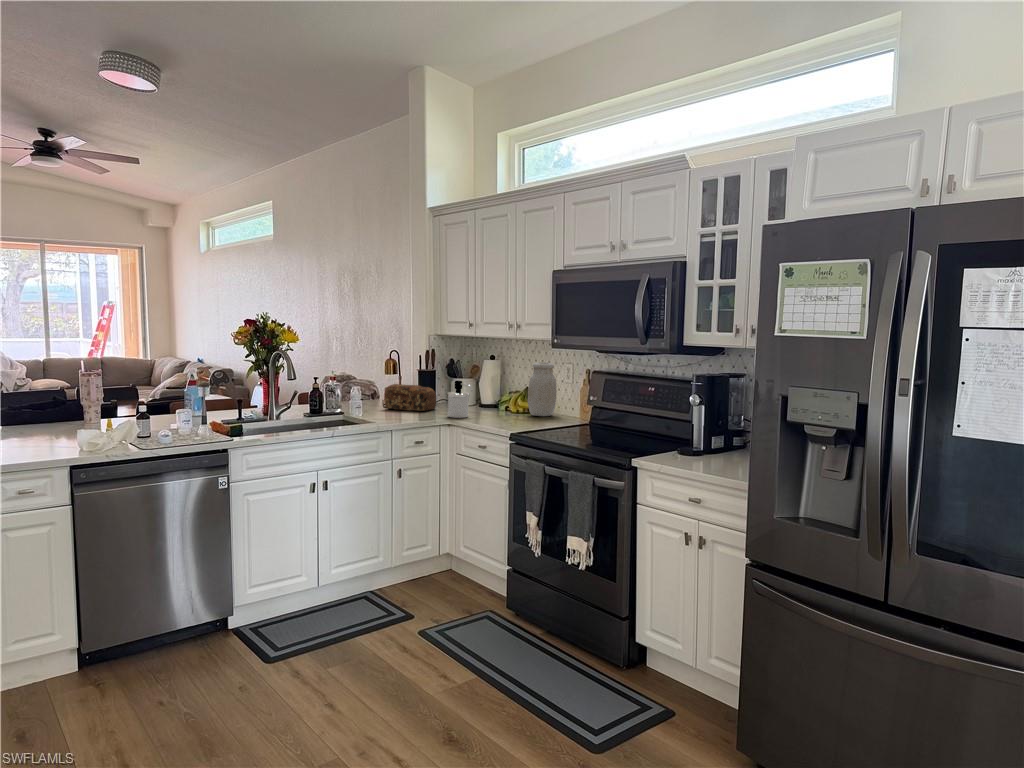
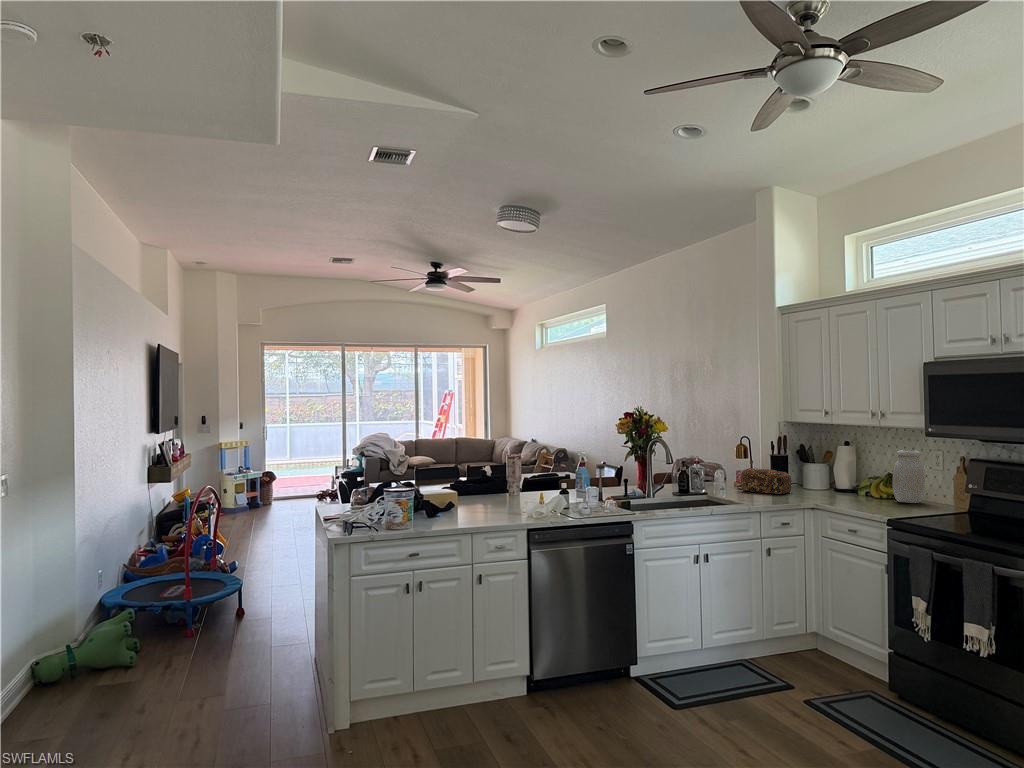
soap dispenser: present [447,381,472,418] -> none [809,467,837,502]

